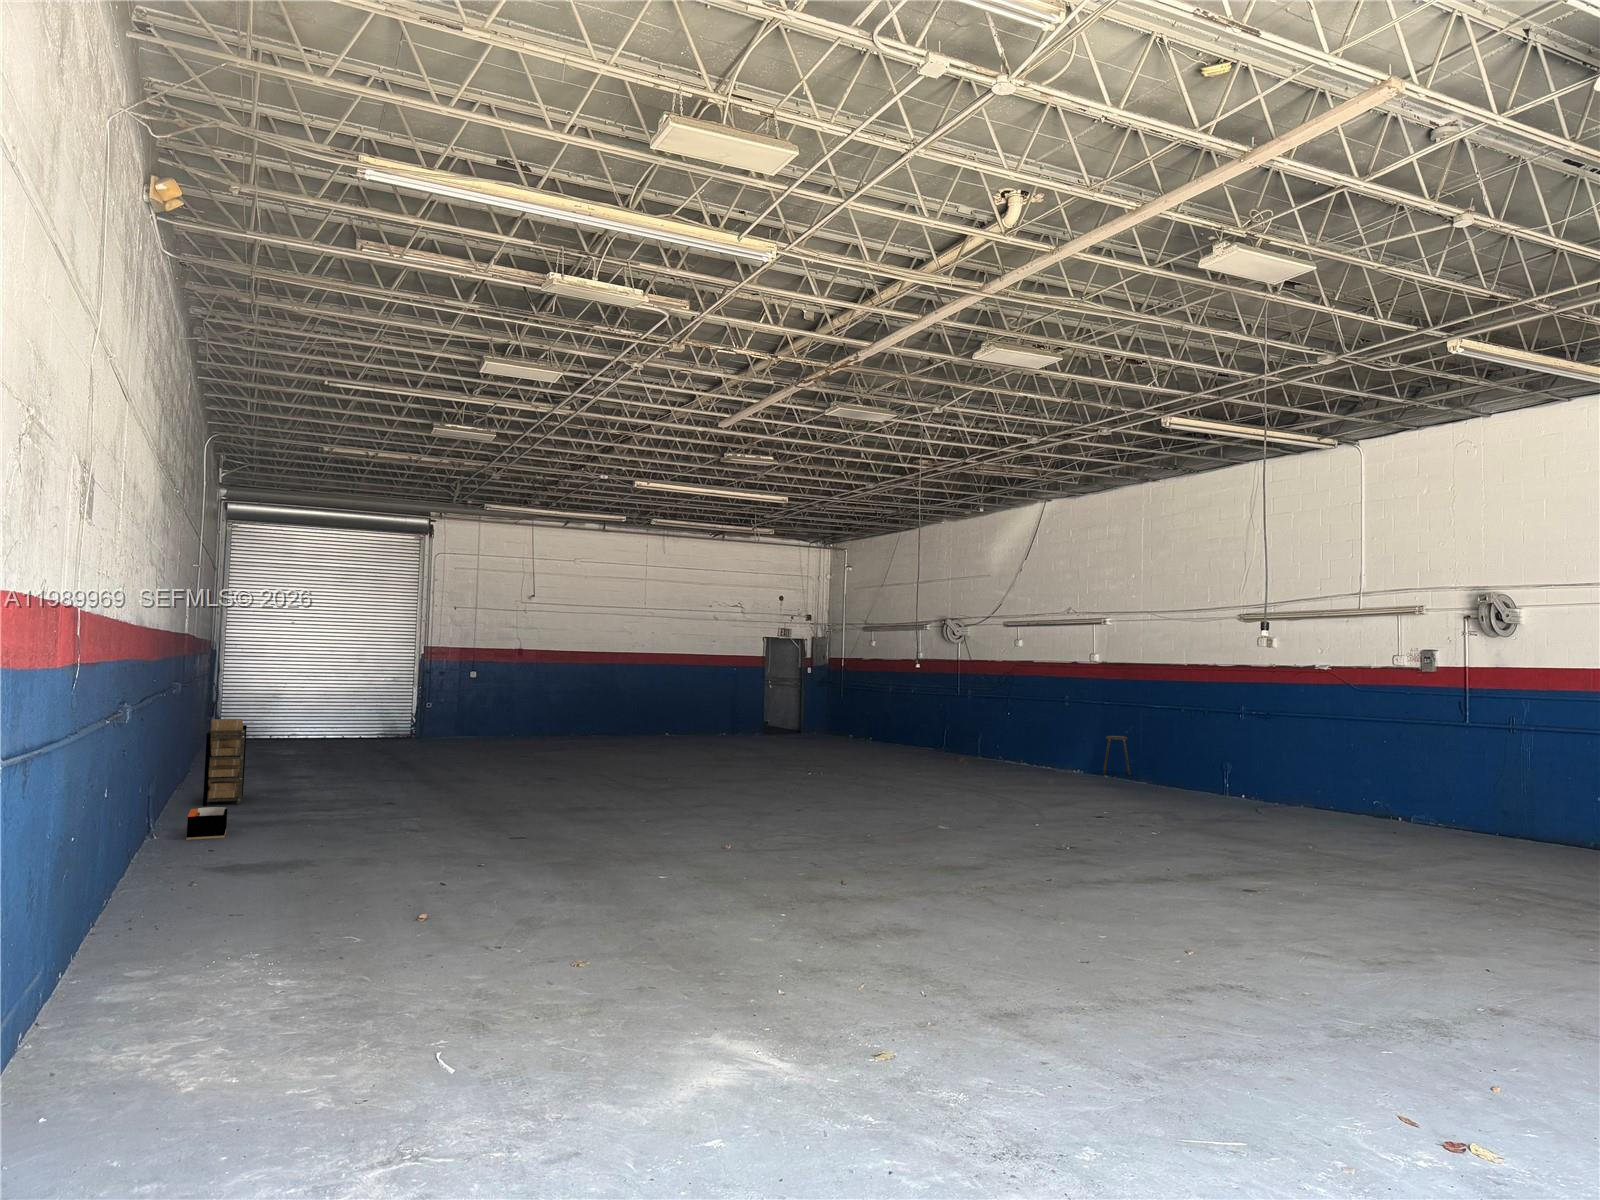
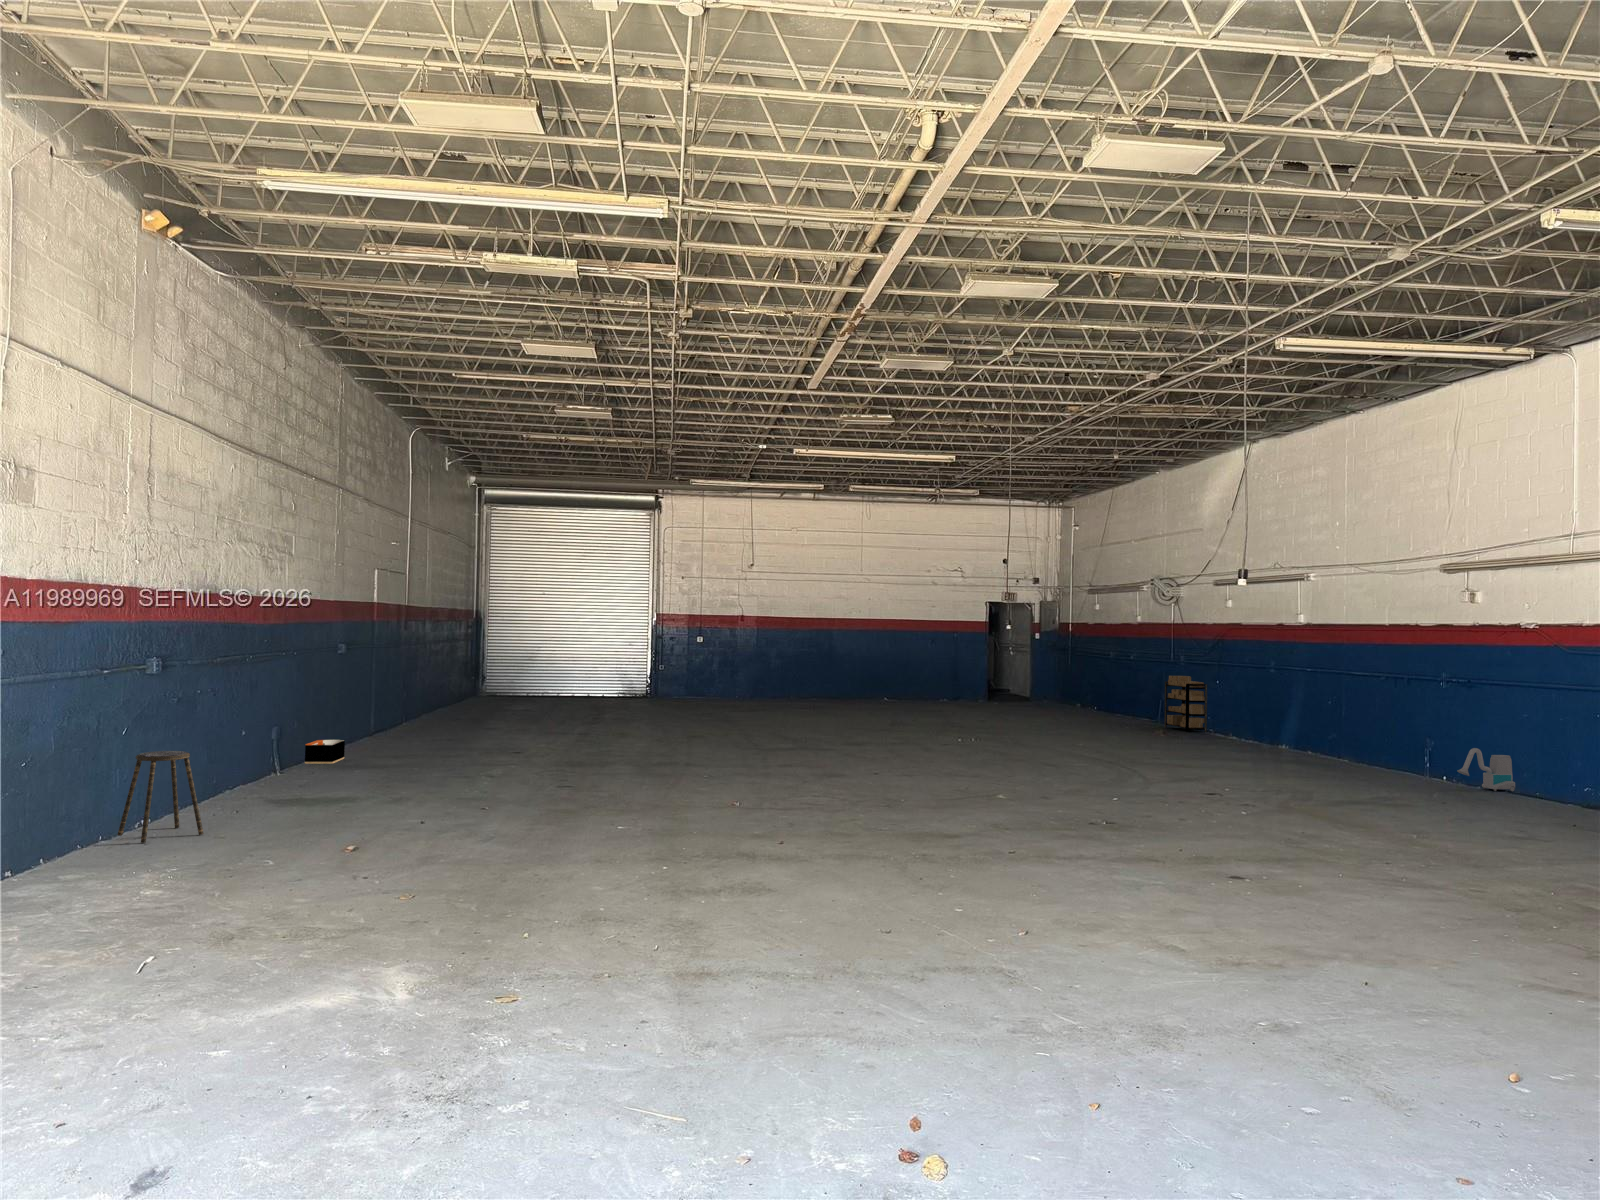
shelving unit: present [203,719,247,806] -> present [1164,676,1207,732]
stool: present [1103,736,1131,775] -> present [118,751,204,843]
vacuum cleaner: none [1275,765,1312,800] -> present [1457,748,1515,791]

